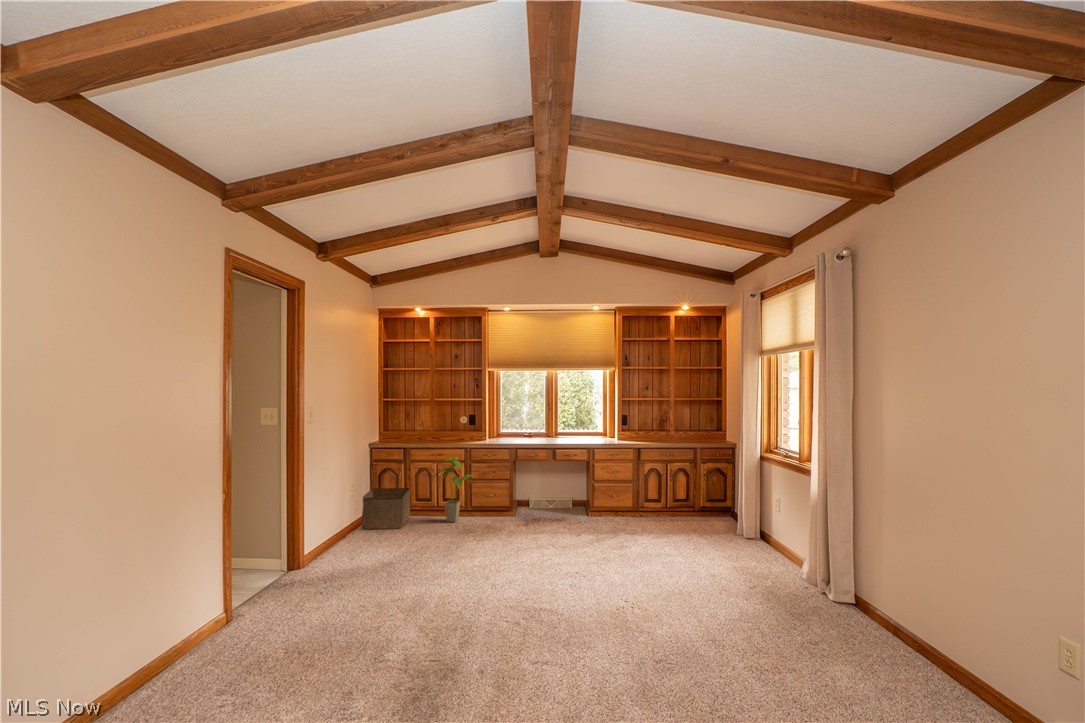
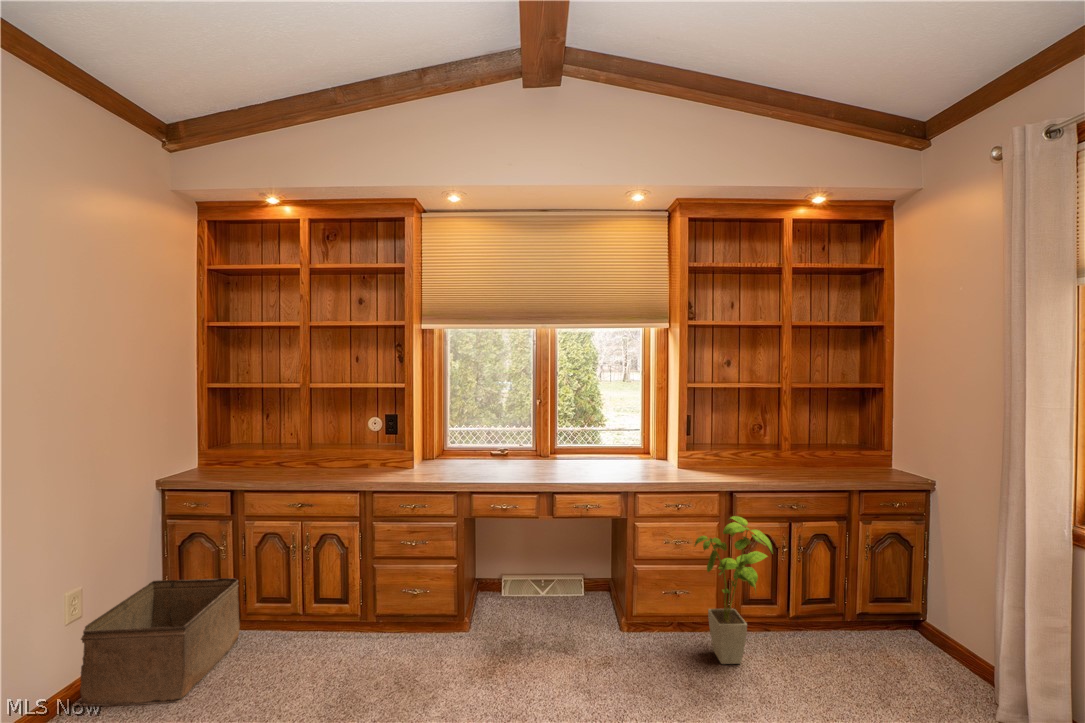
house plant: present [443,457,472,522] -> present [695,516,772,664]

